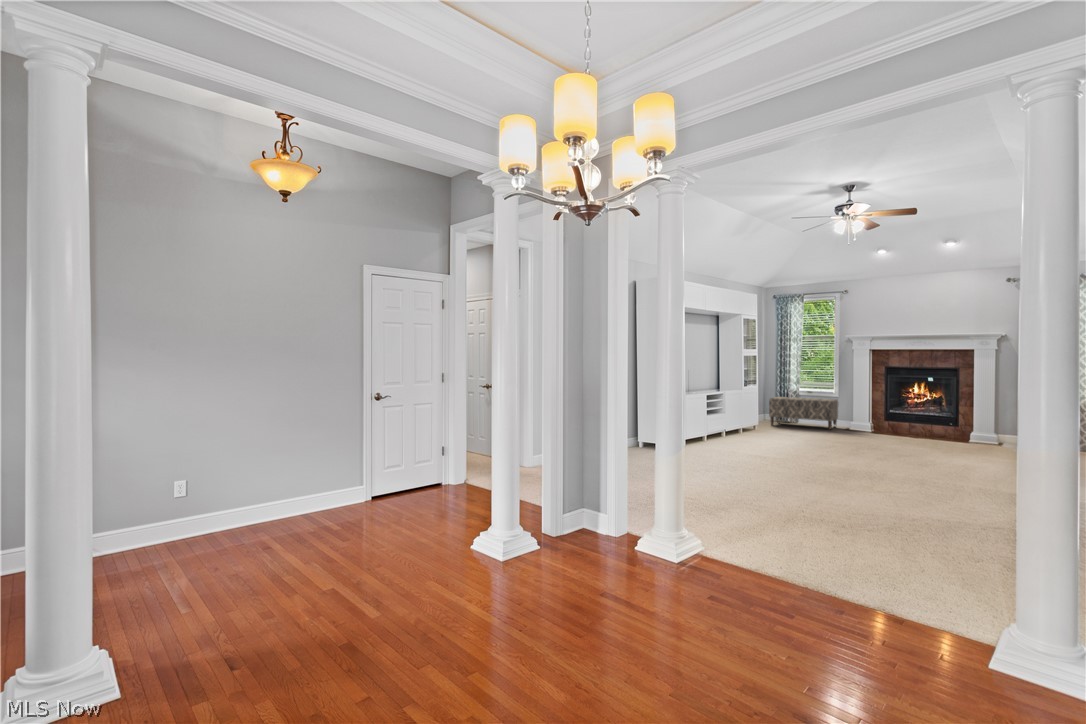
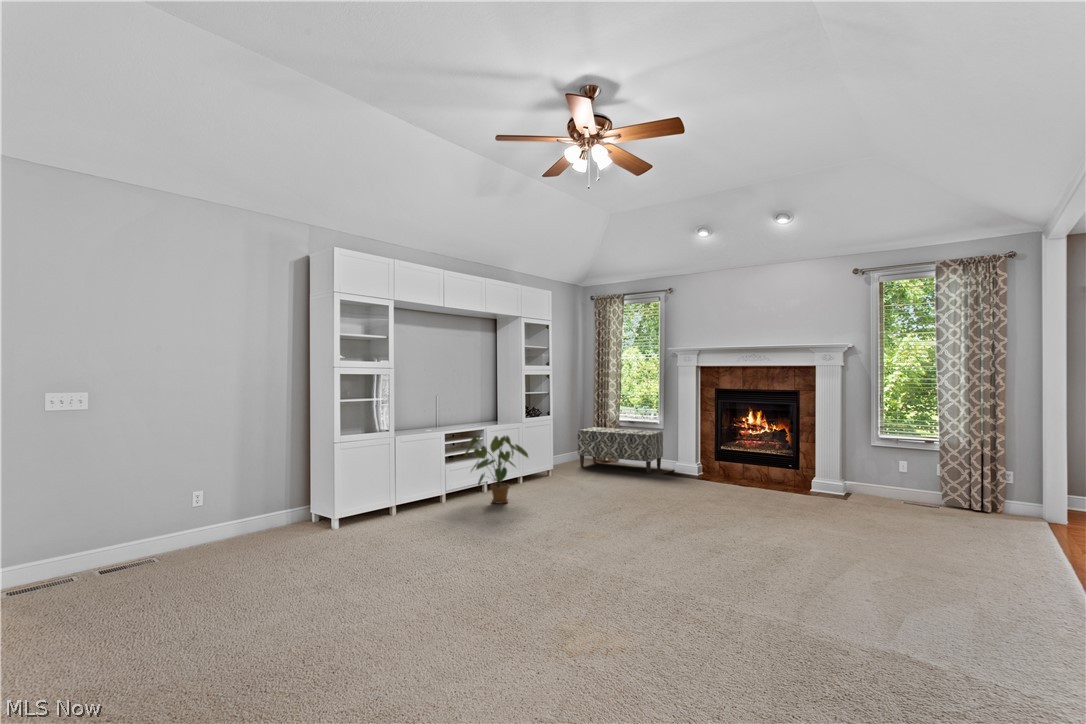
house plant: none [714,397,757,443] -> present [465,435,528,504]

